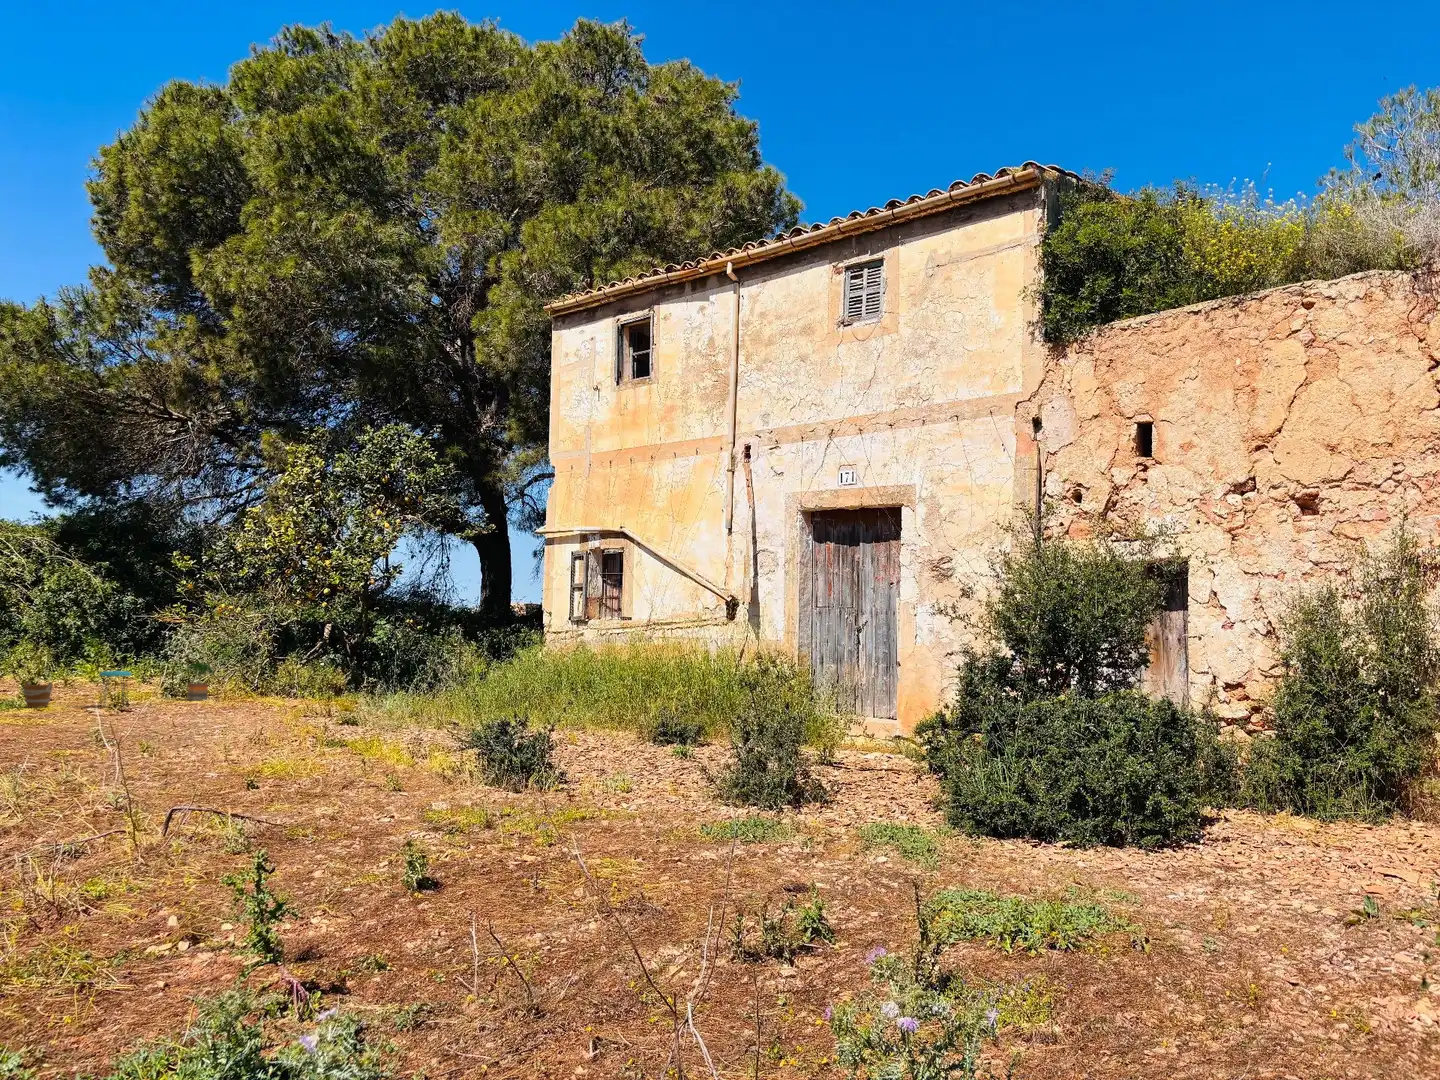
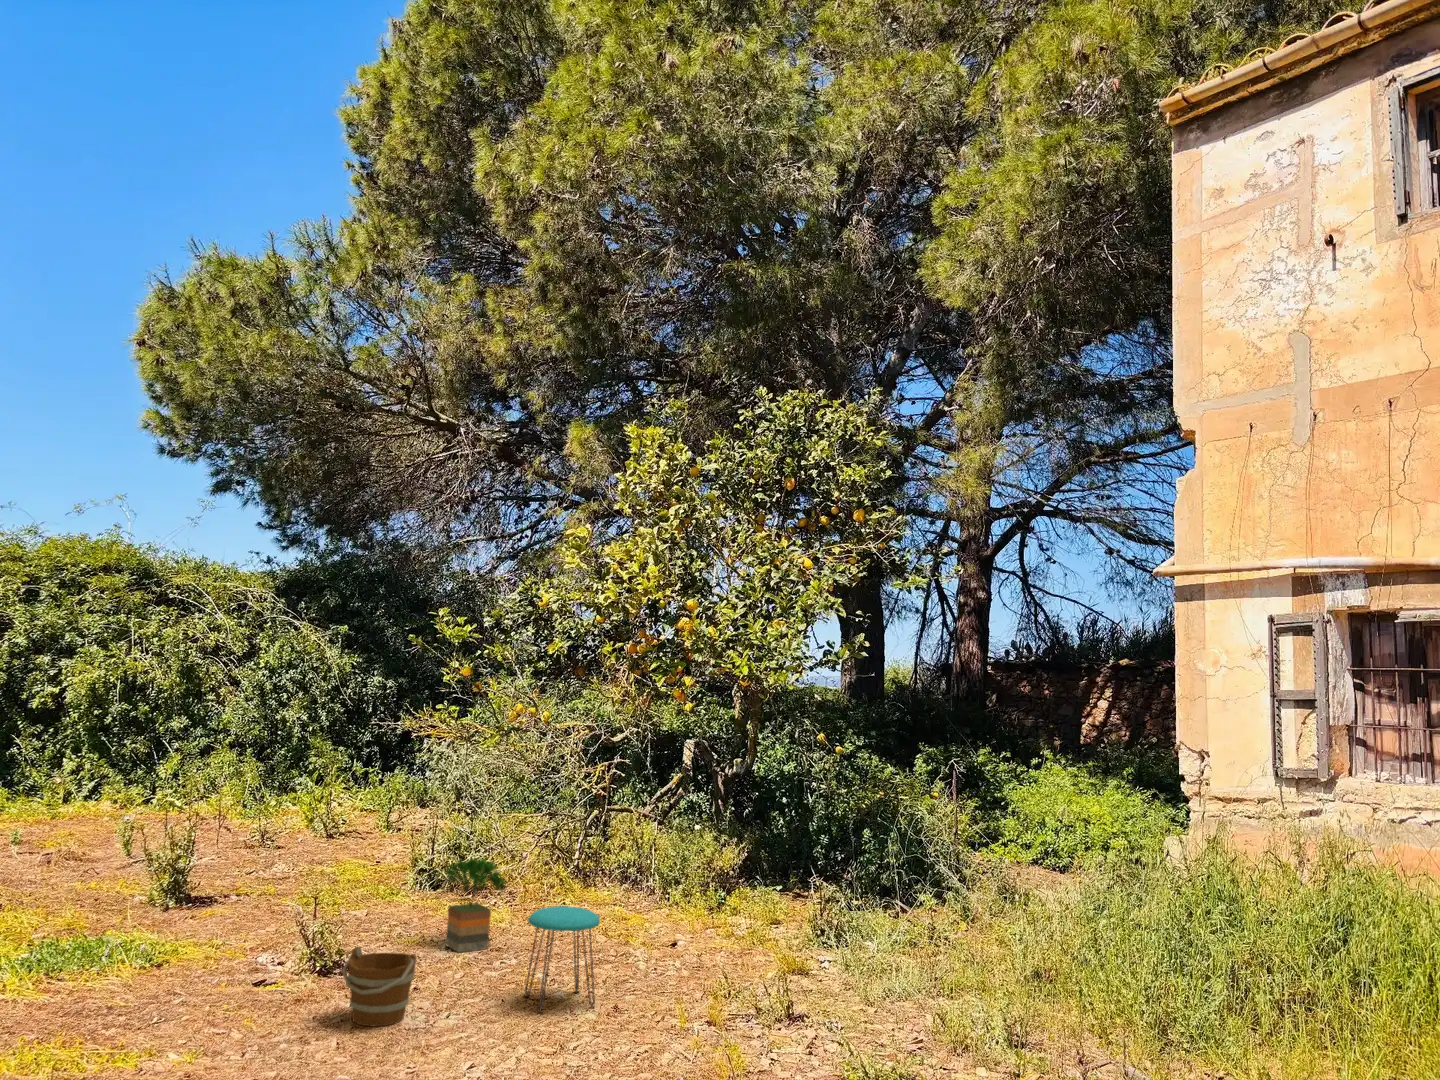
stool: present [99,671,131,707] -> present [525,906,600,1013]
bucket: present [22,682,53,708] -> present [342,947,417,1026]

